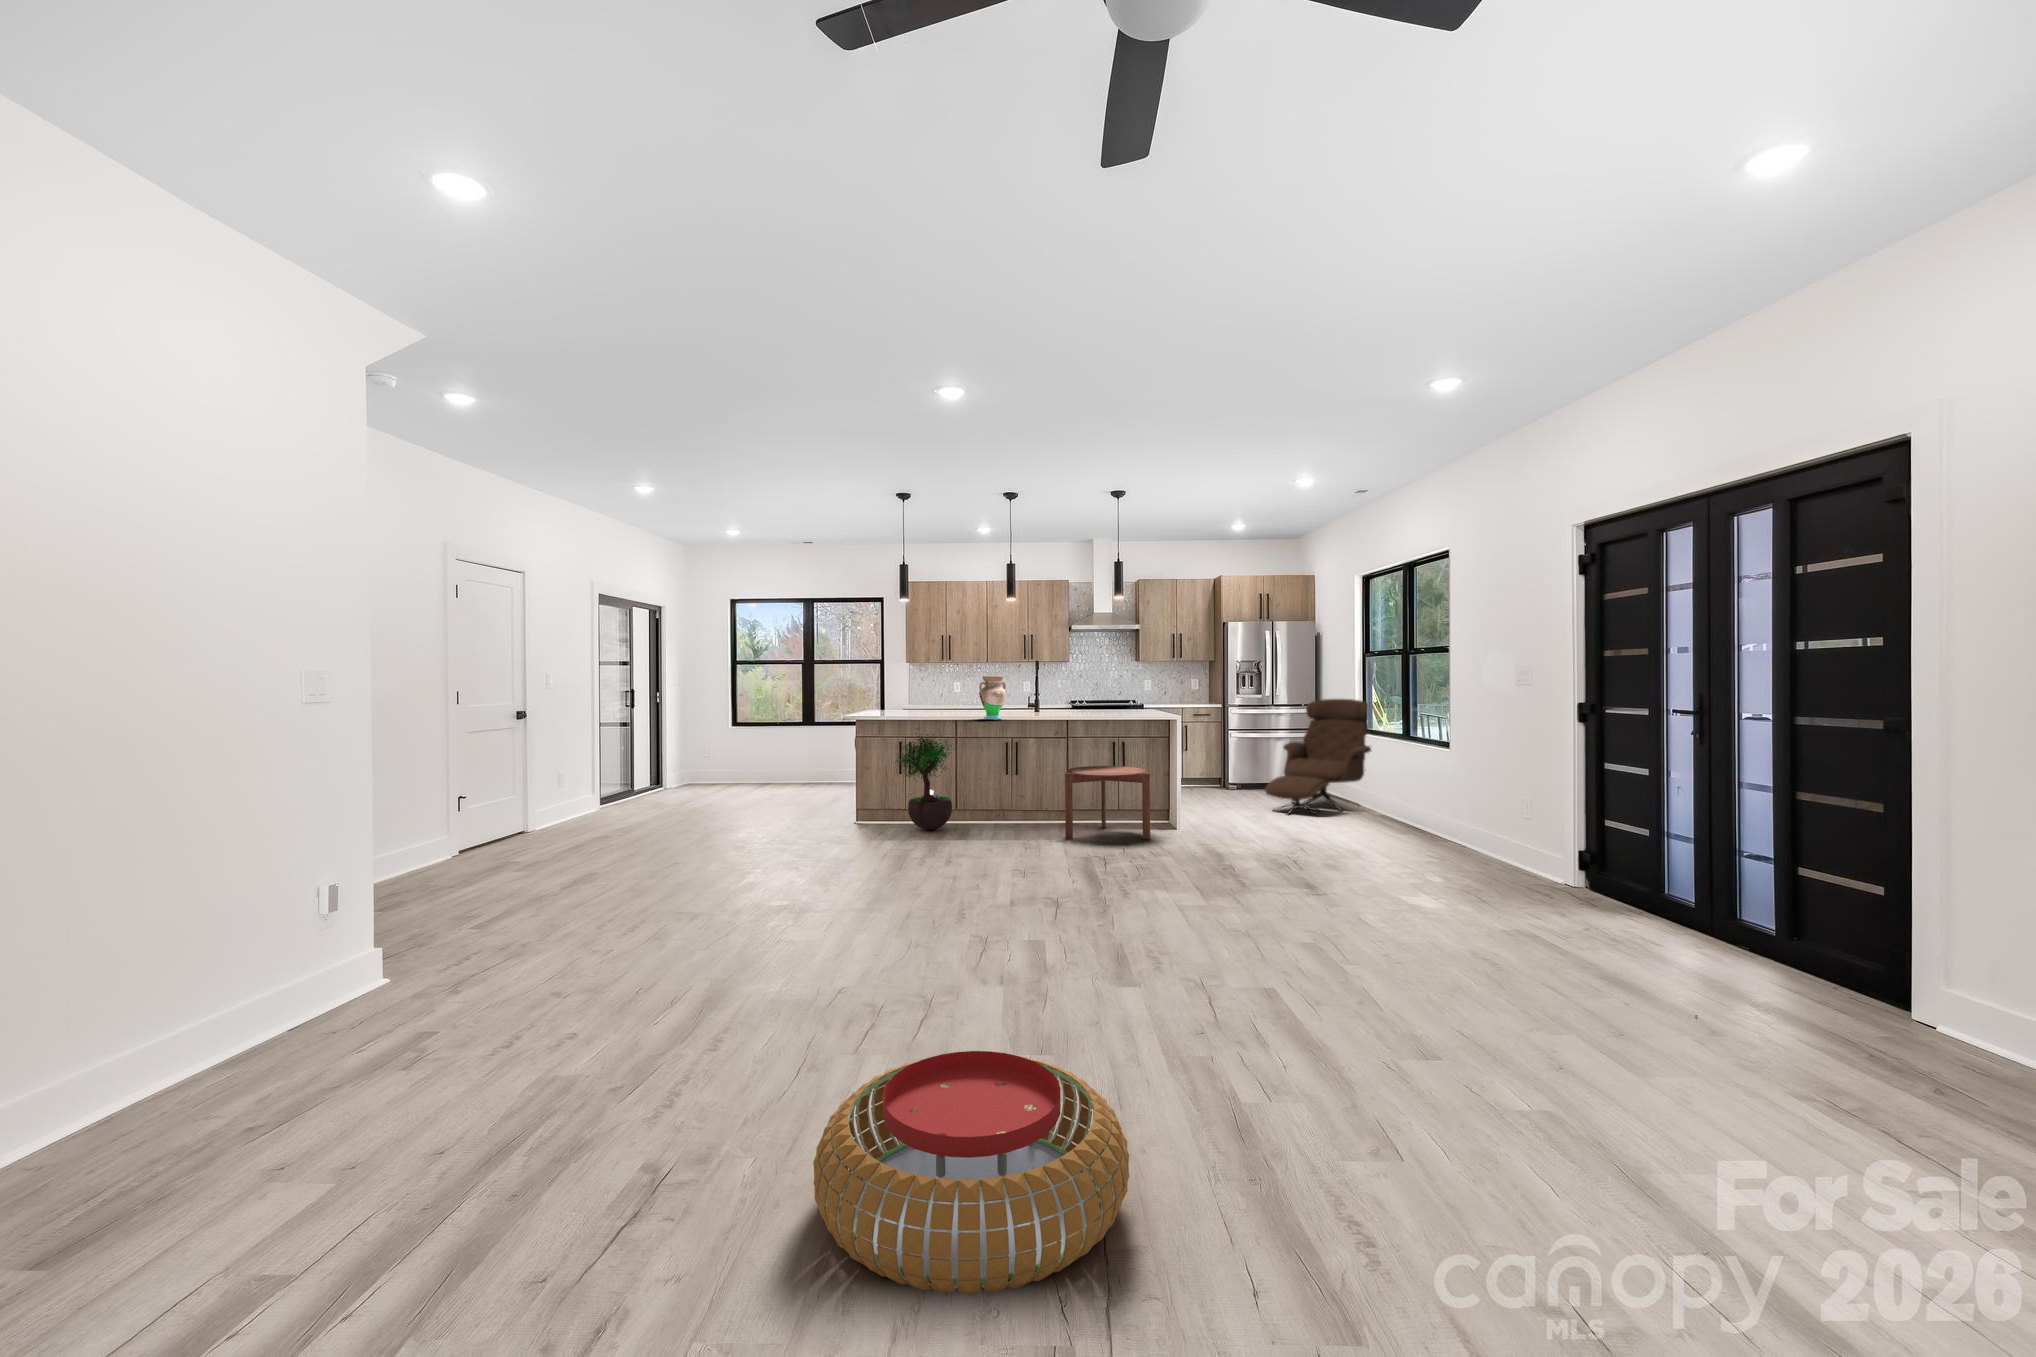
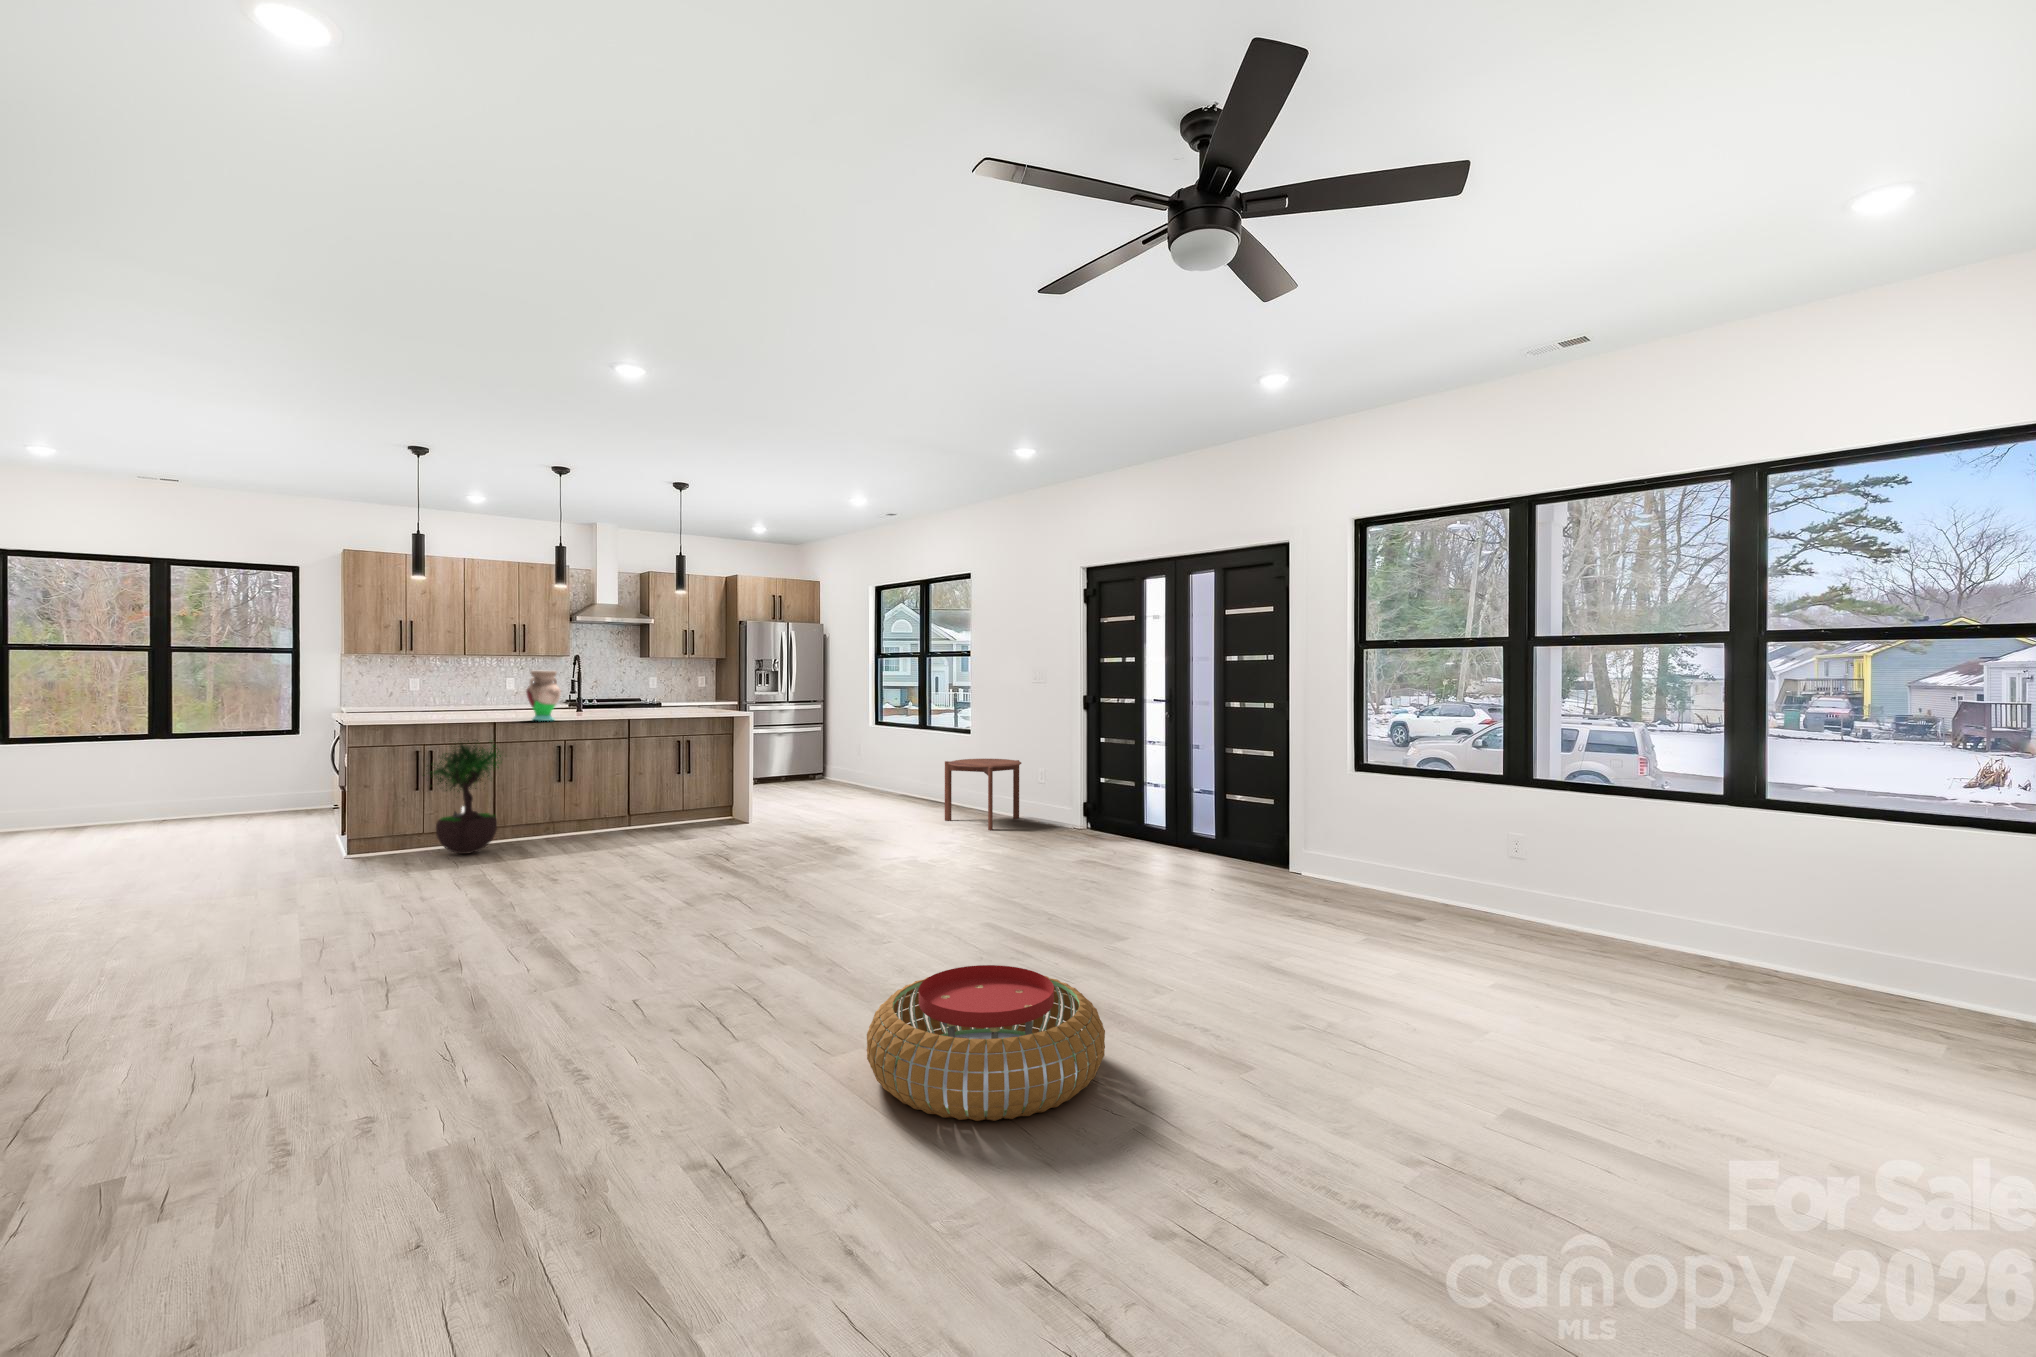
lounge chair: present [1265,699,1371,815] -> none [805,695,889,802]
side table: present [1065,766,1150,839] -> present [945,759,1021,830]

